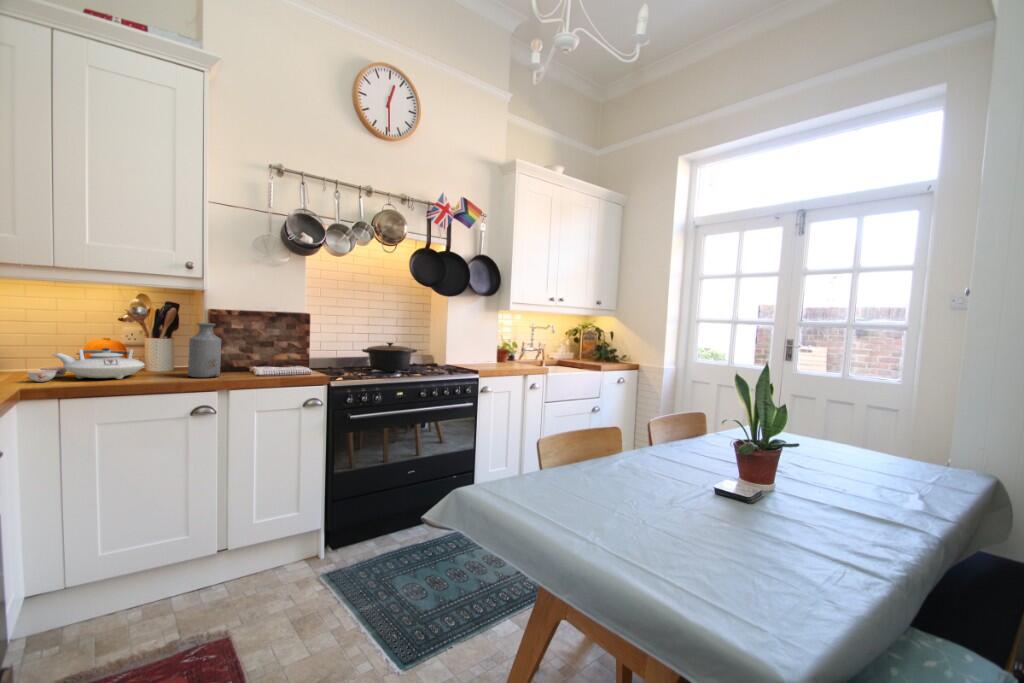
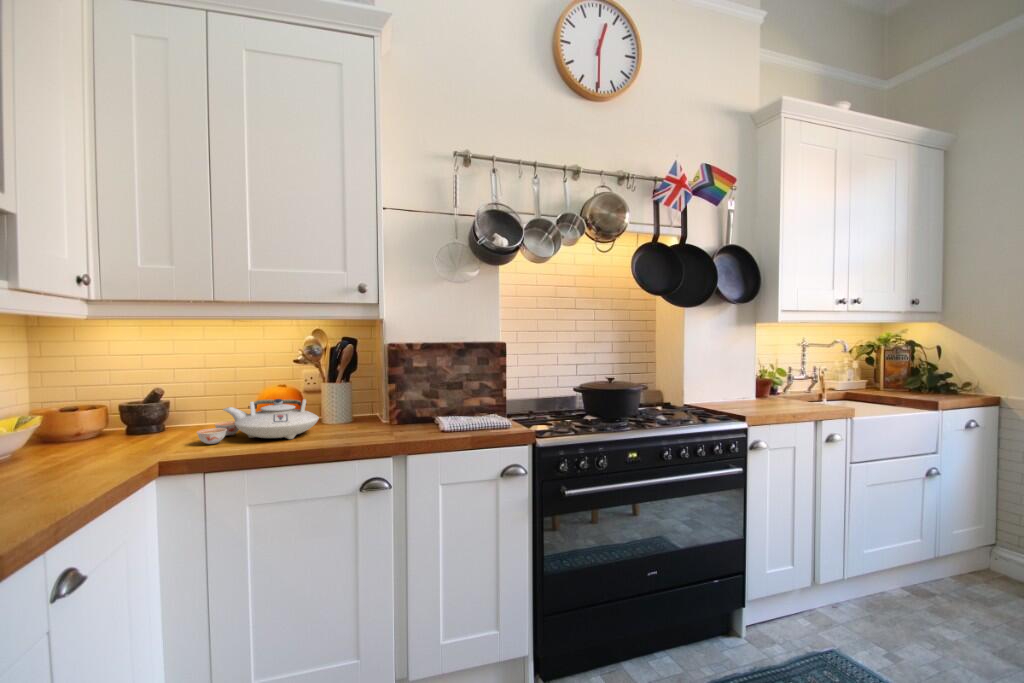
bottle: present [188,323,221,378] -> none [365,363,402,437]

